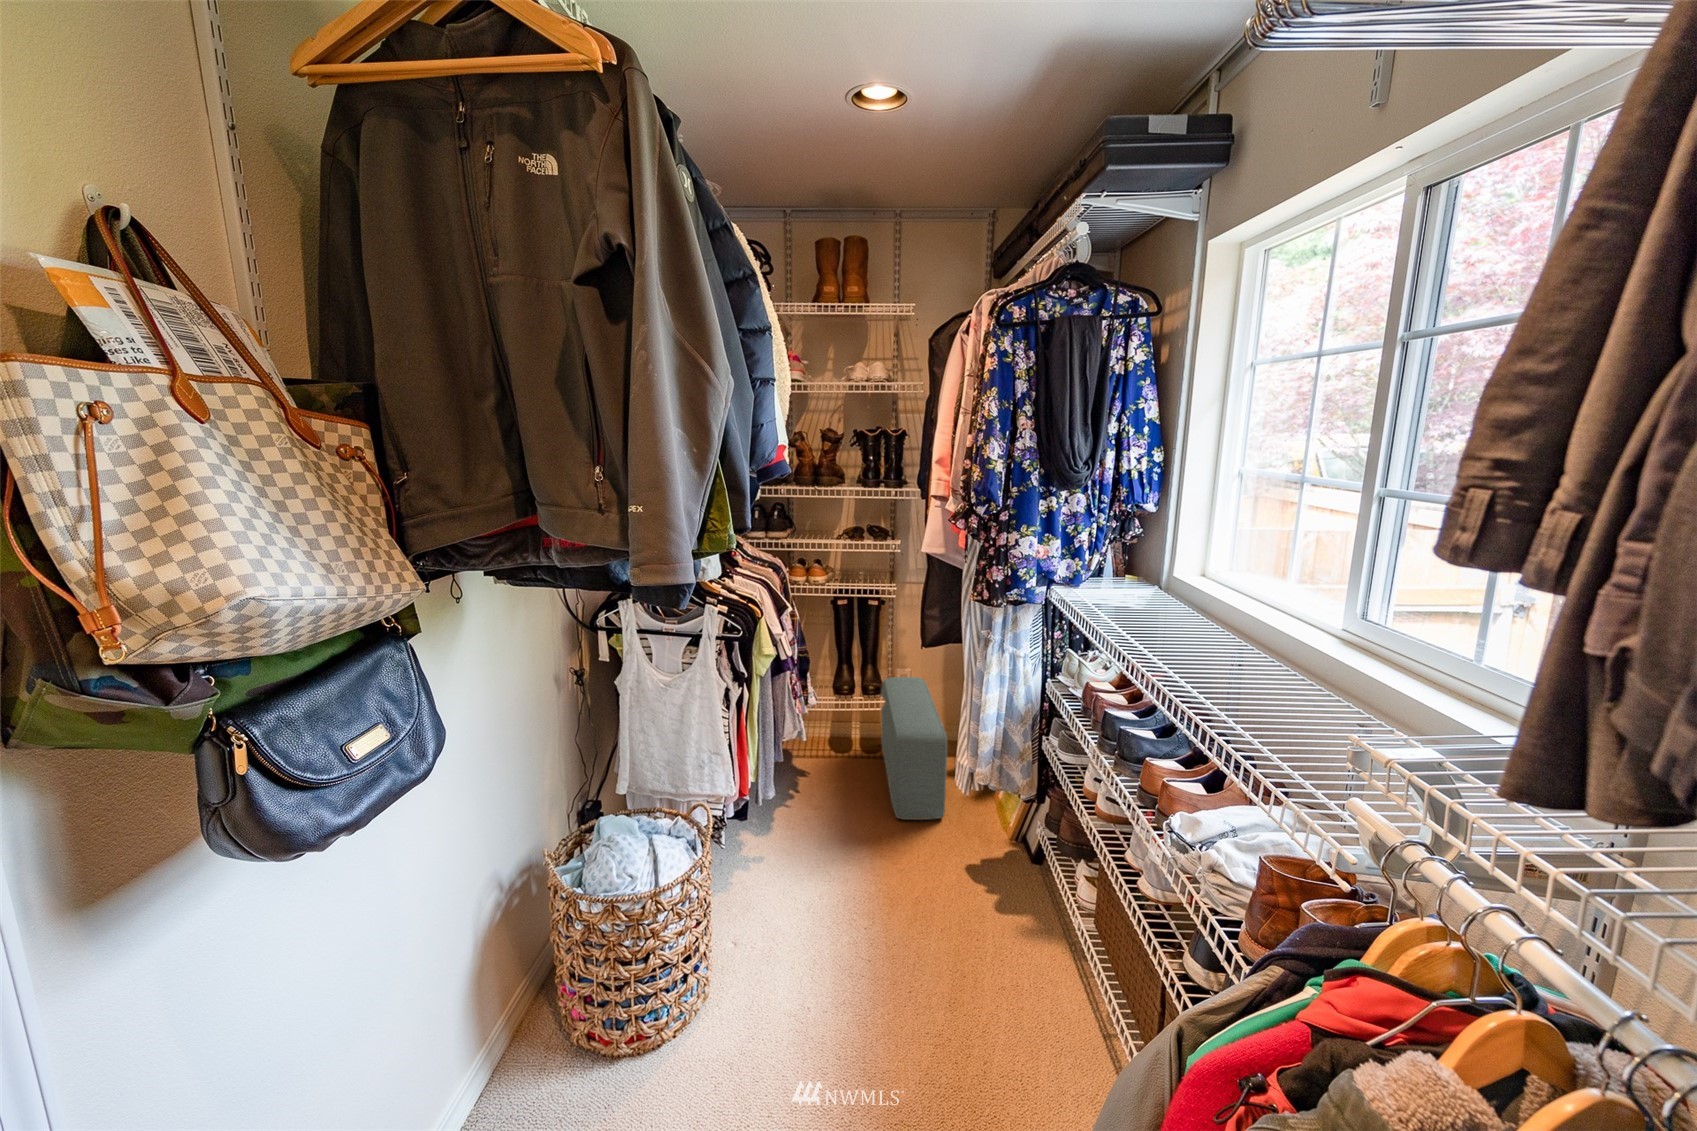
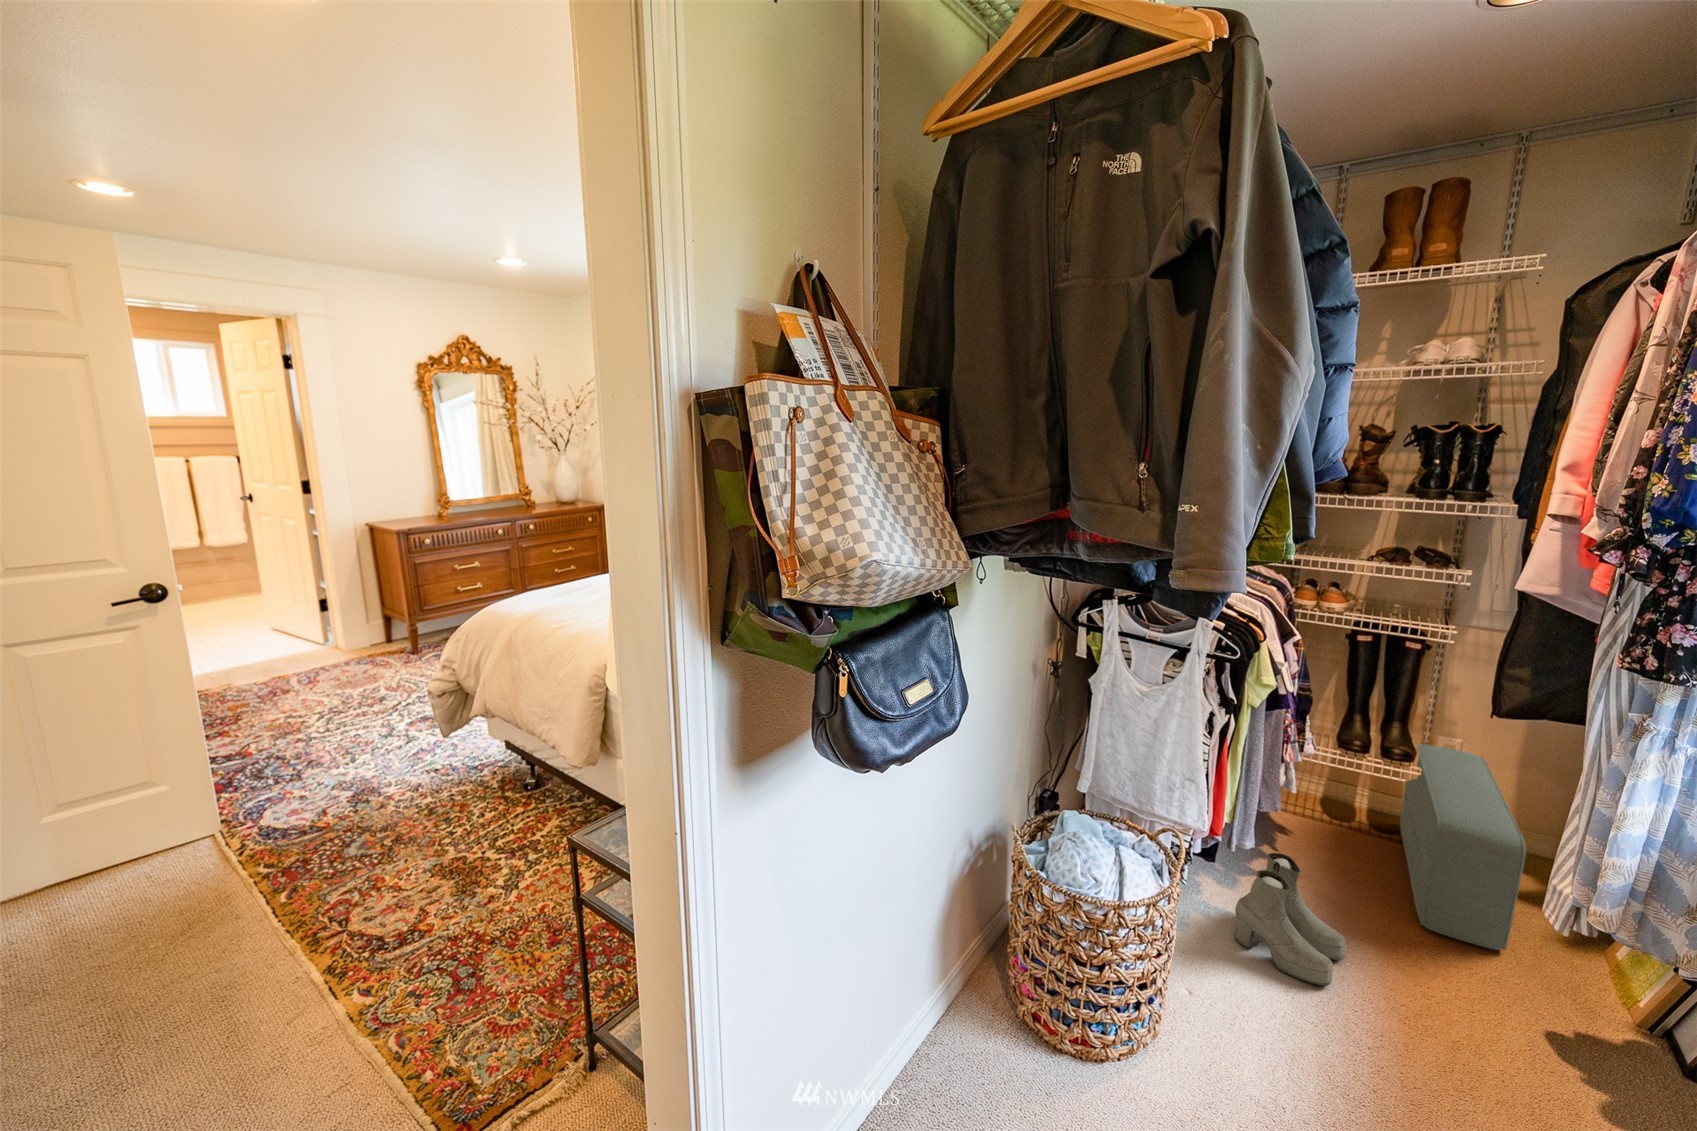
boots: none [767,795,848,895] -> present [1235,853,1346,986]

